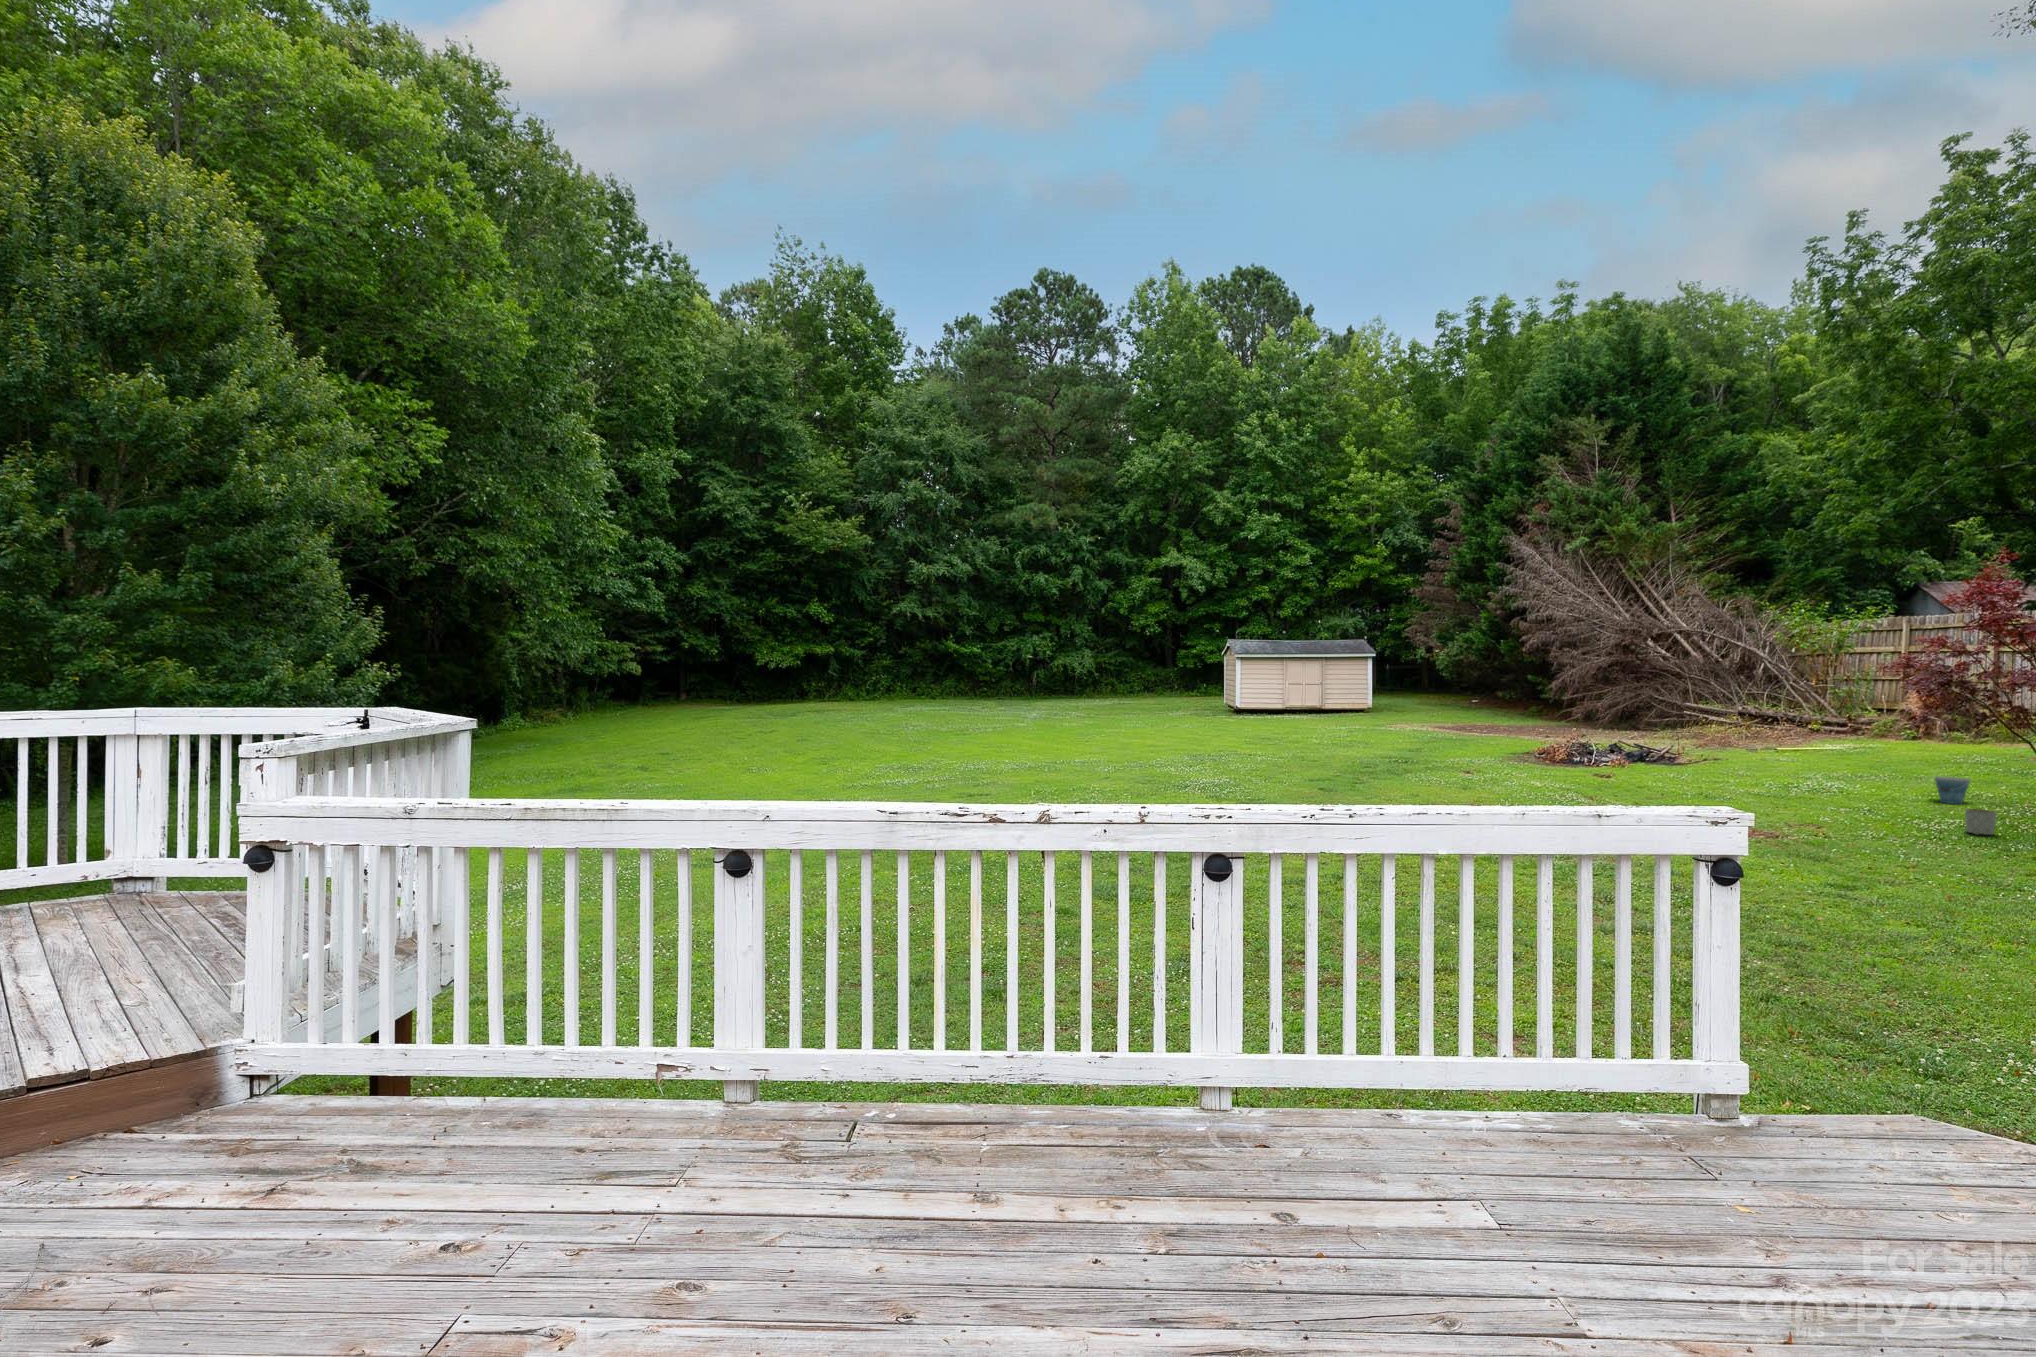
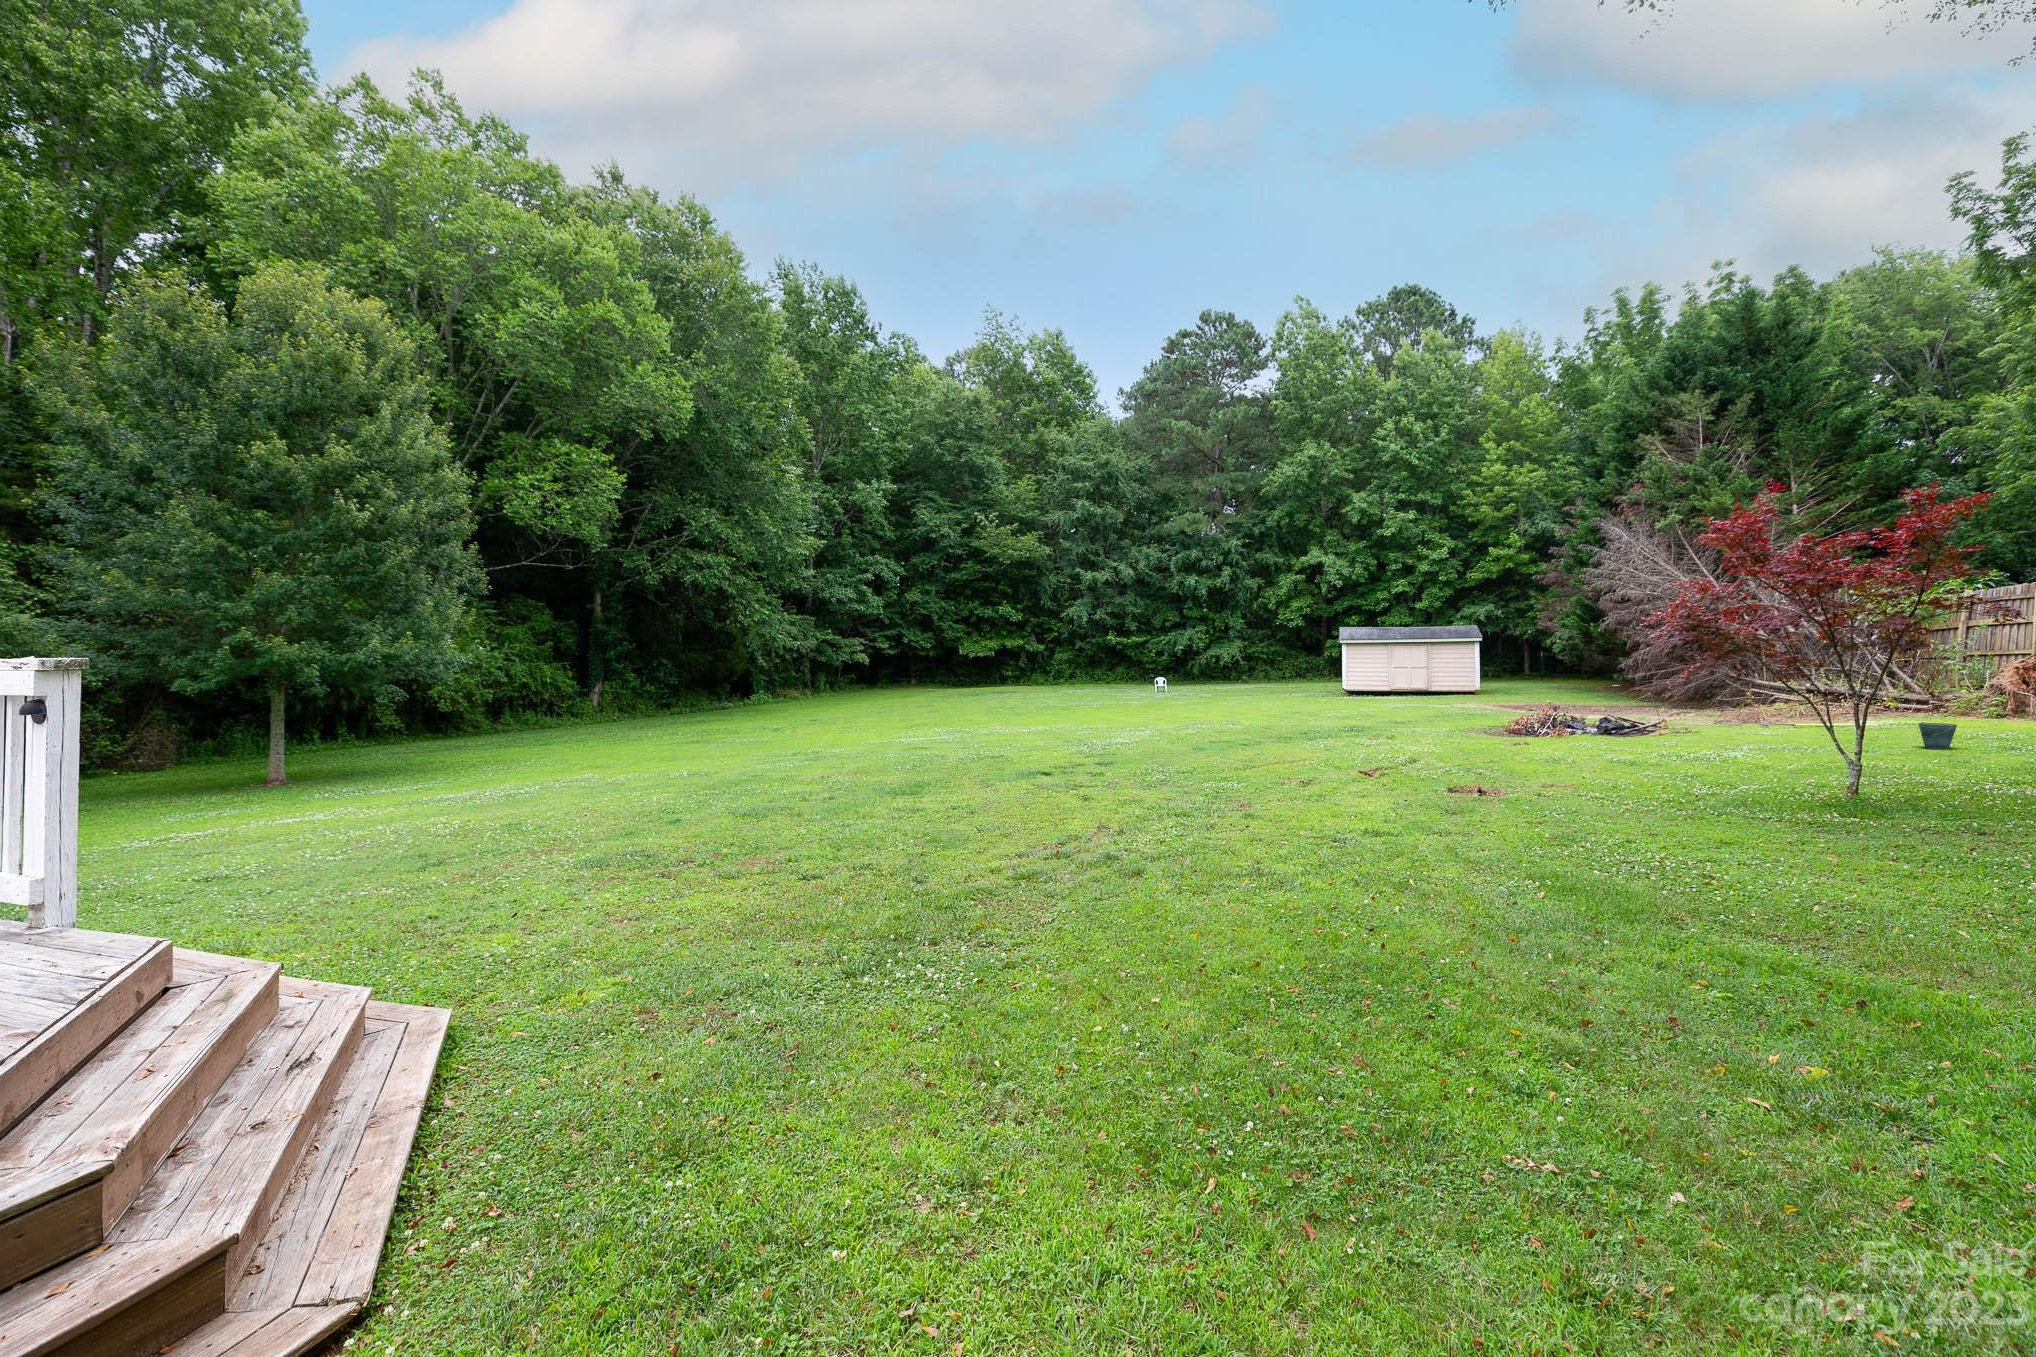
planter: present [1965,809,1997,835] -> none [1891,746,1924,771]

